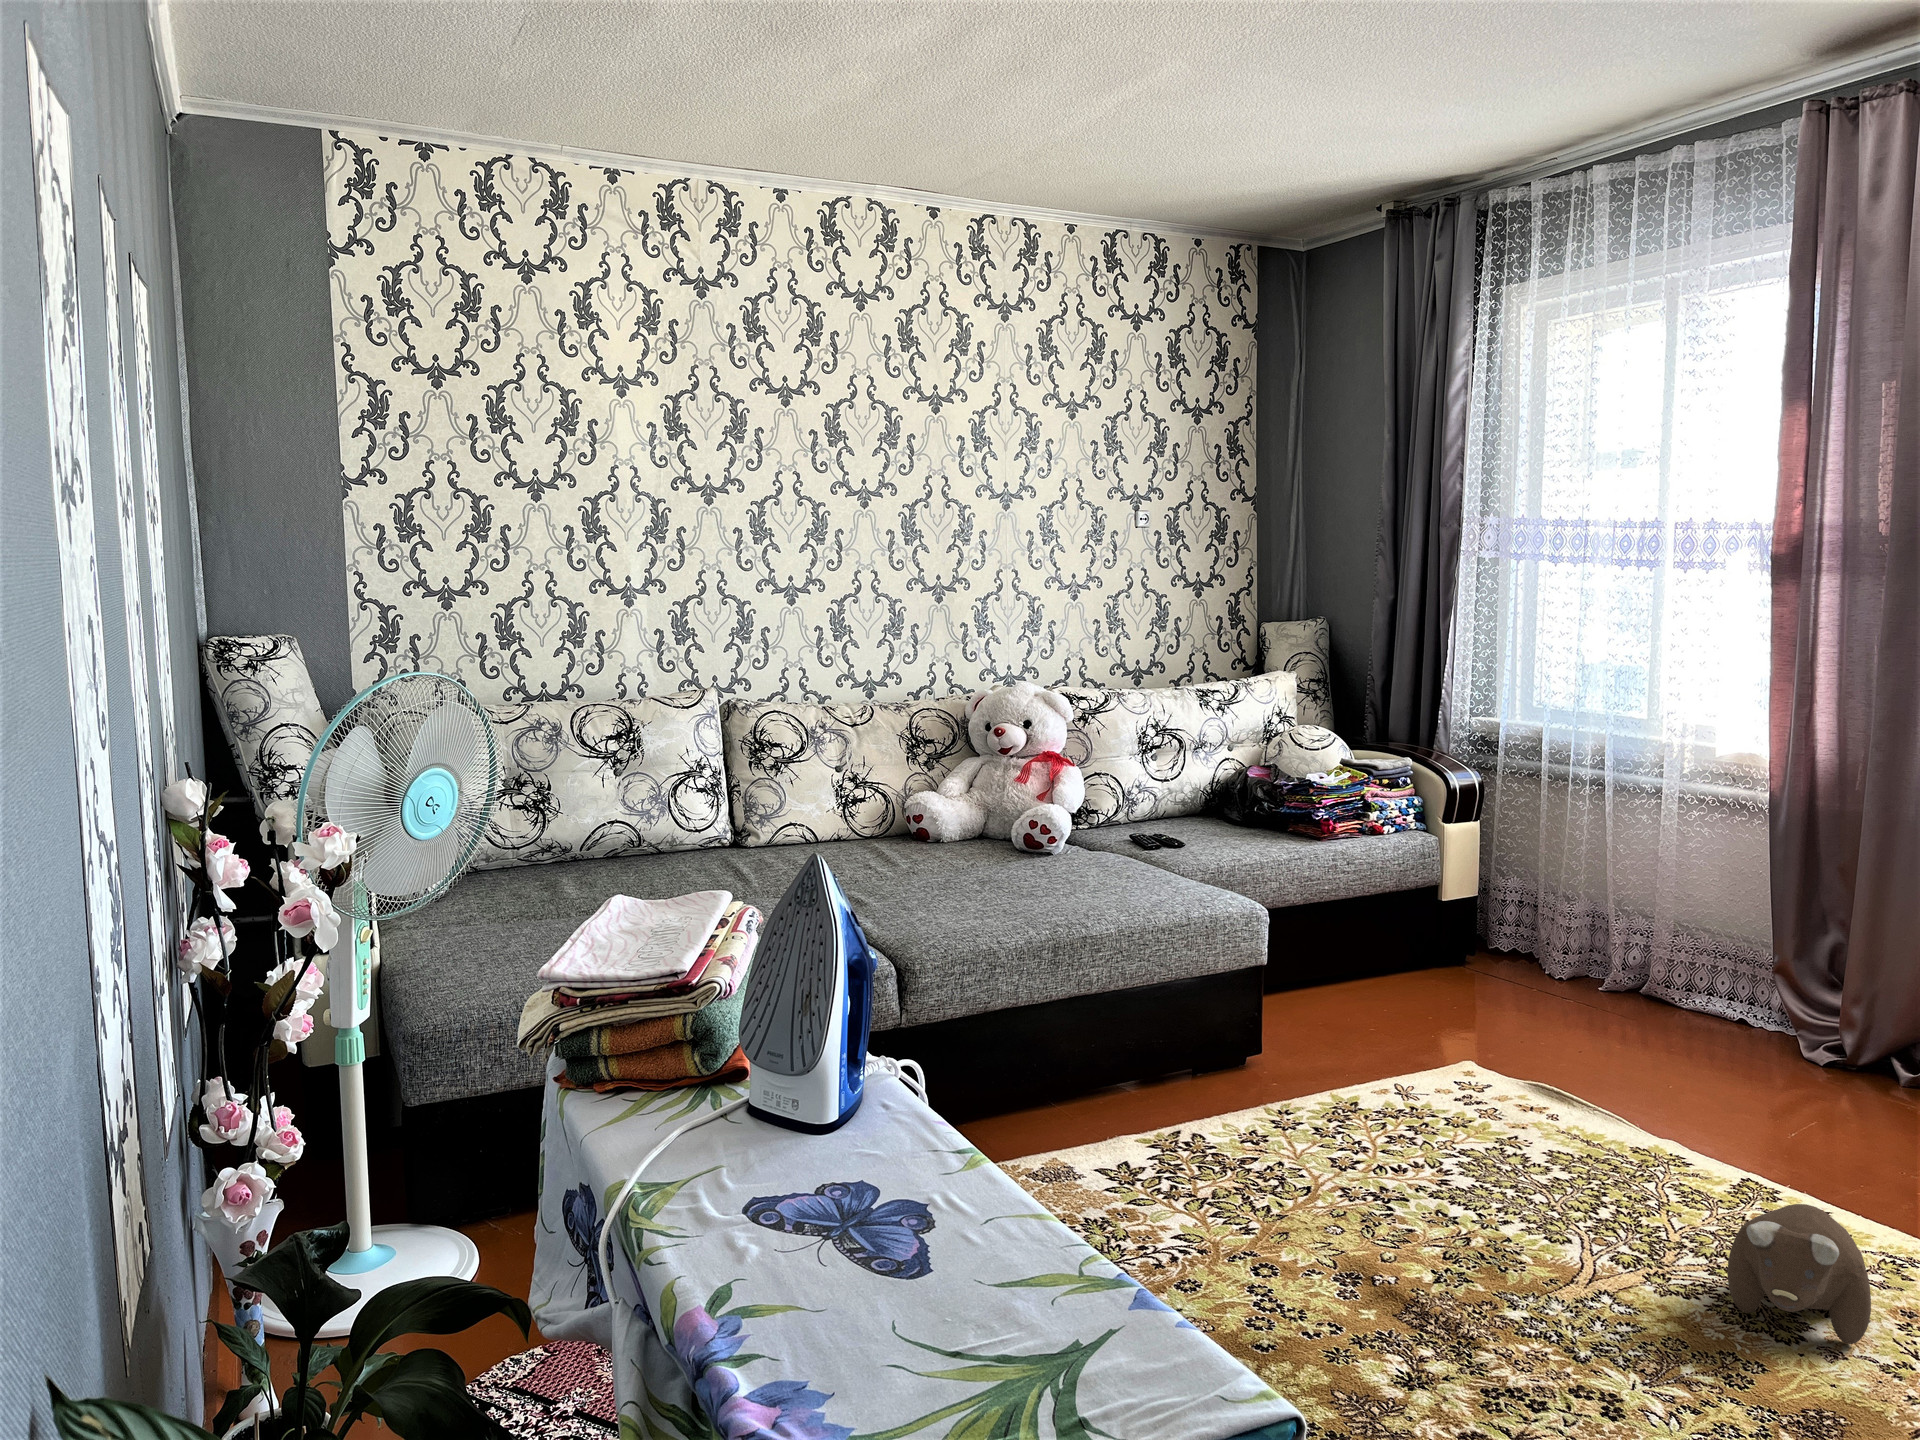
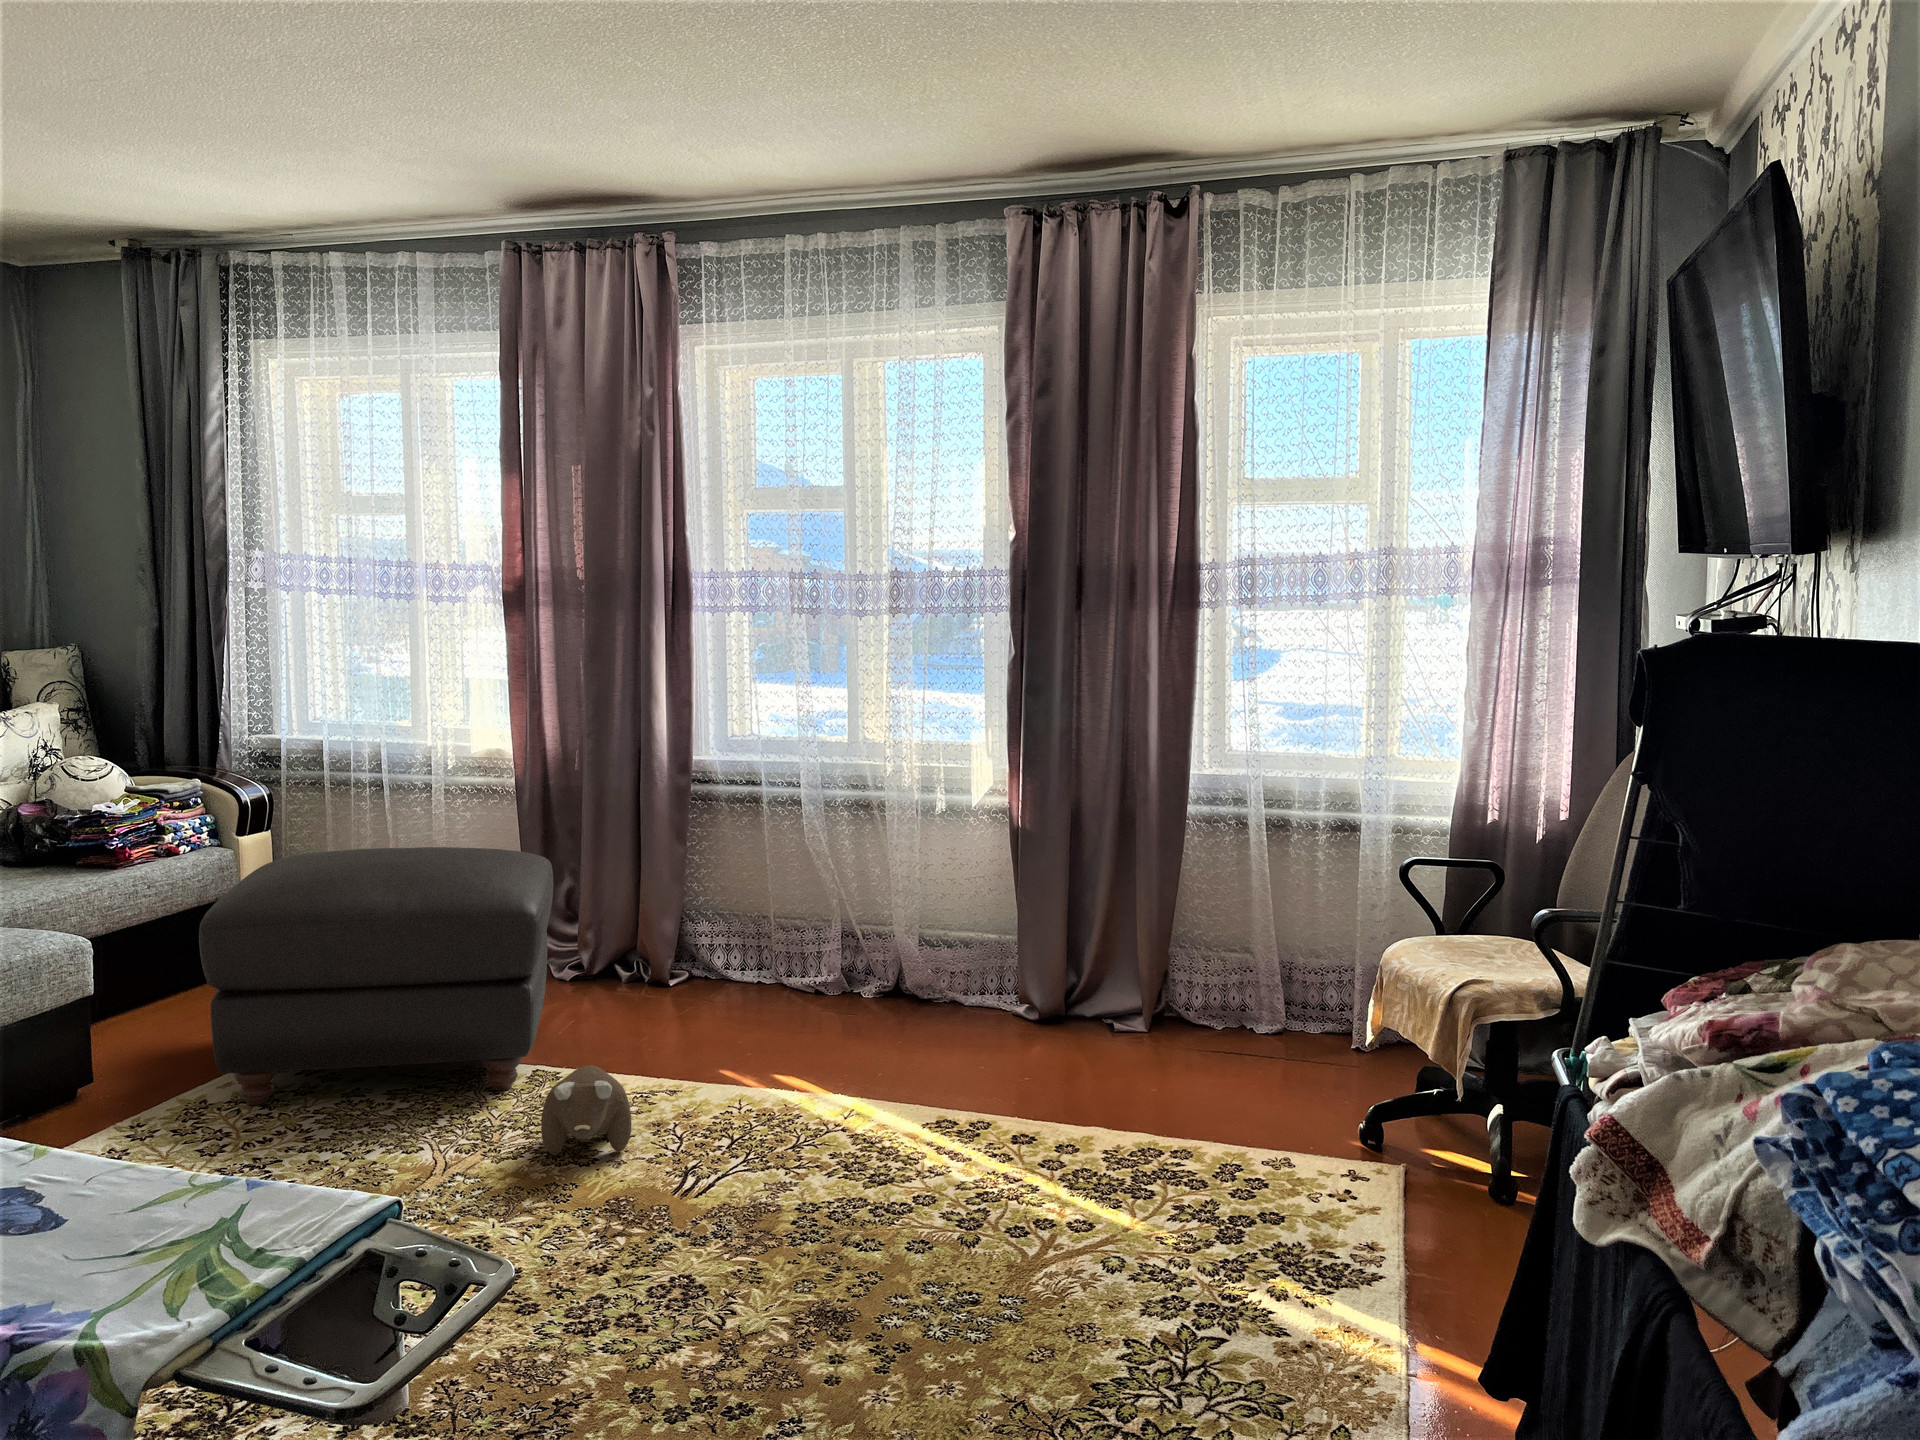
ottoman: none [1357,853,1800,1193] -> present [199,847,553,1105]

